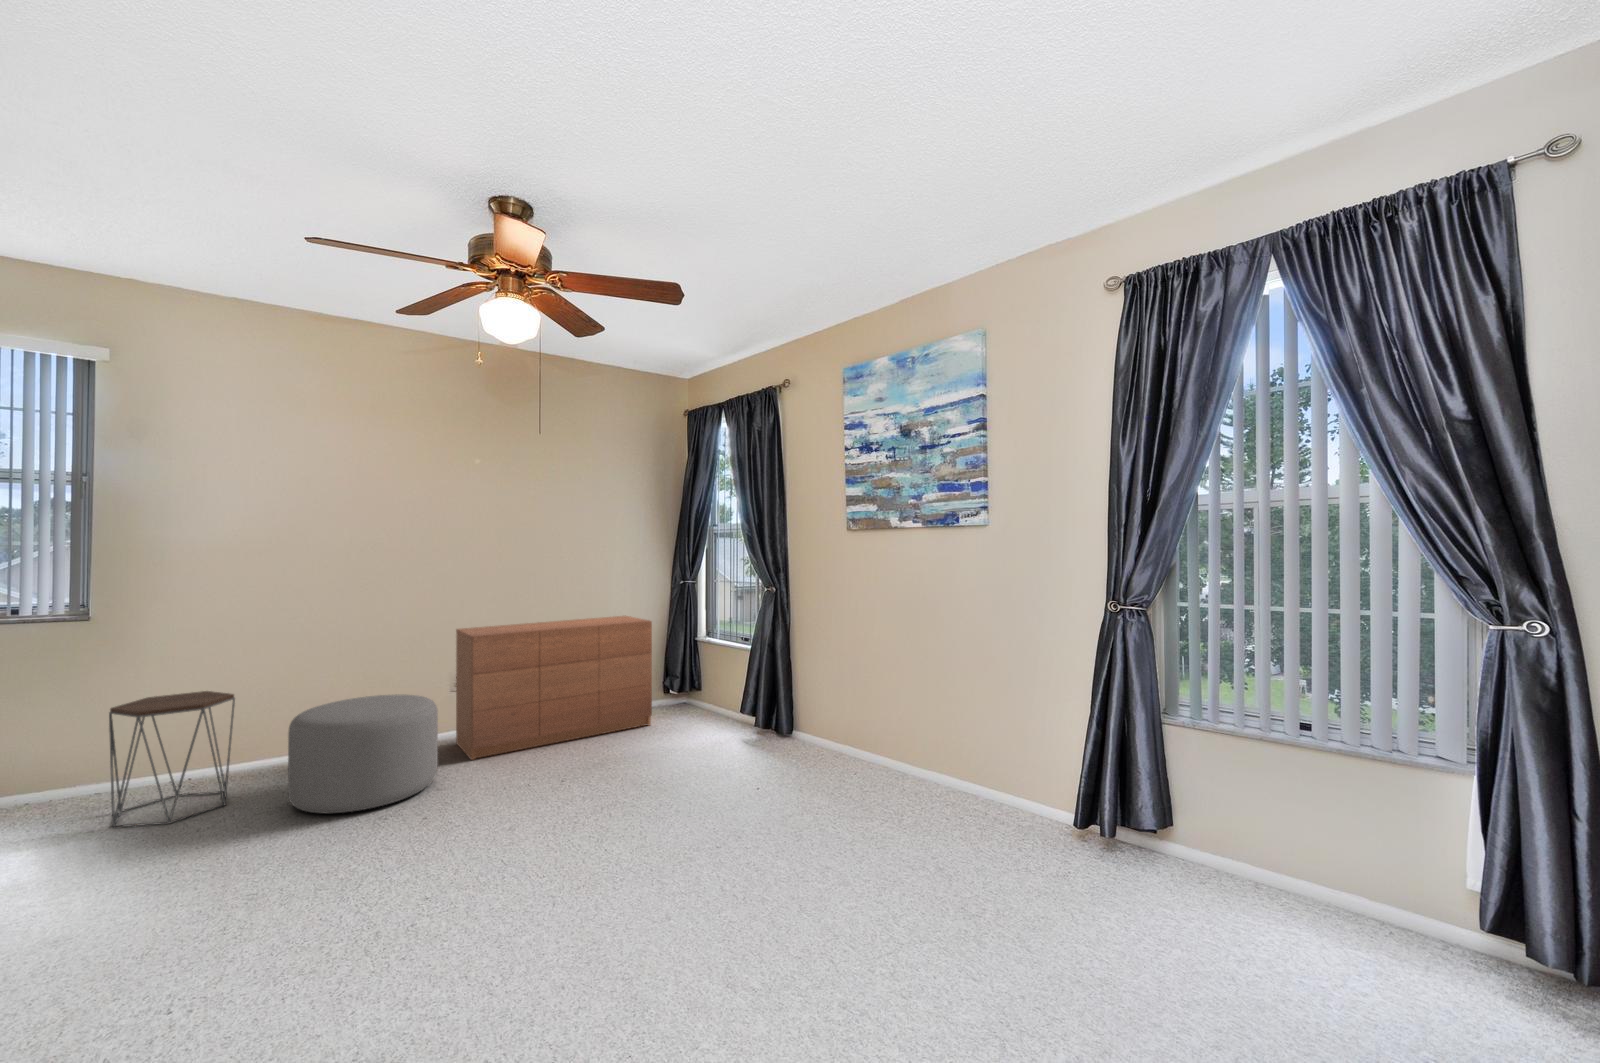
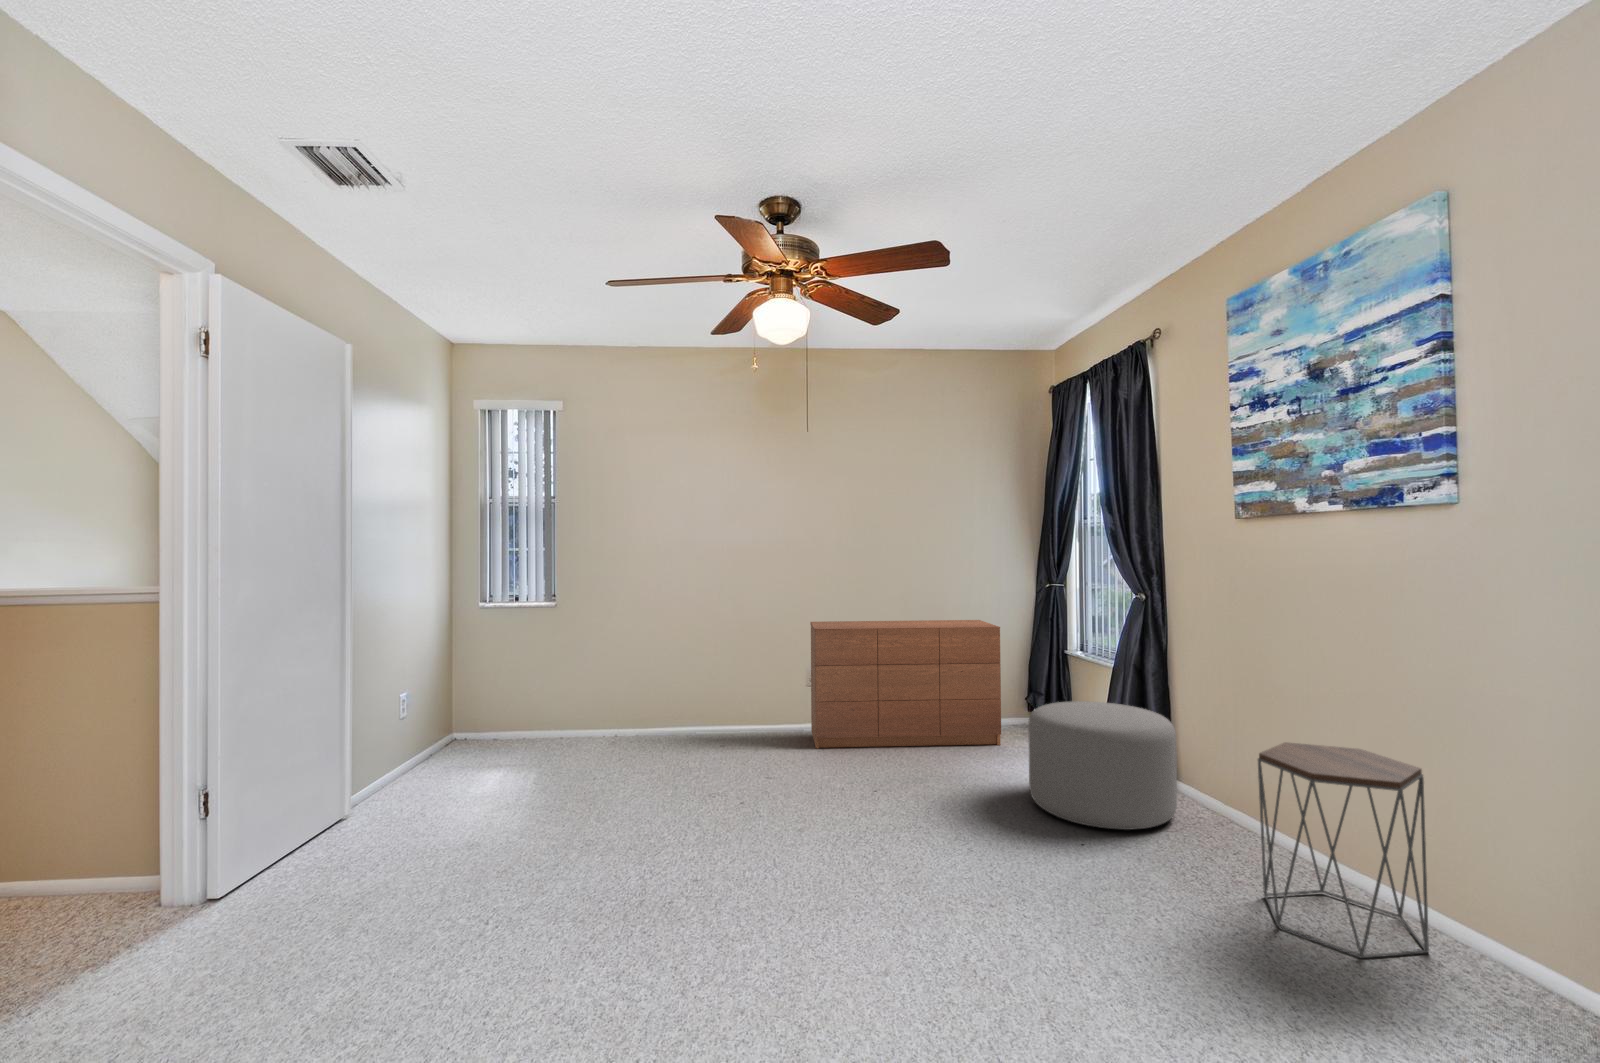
side table: present [109,691,235,827] -> present [1258,742,1429,958]
ottoman: present [288,694,438,814] -> present [1028,701,1177,830]

